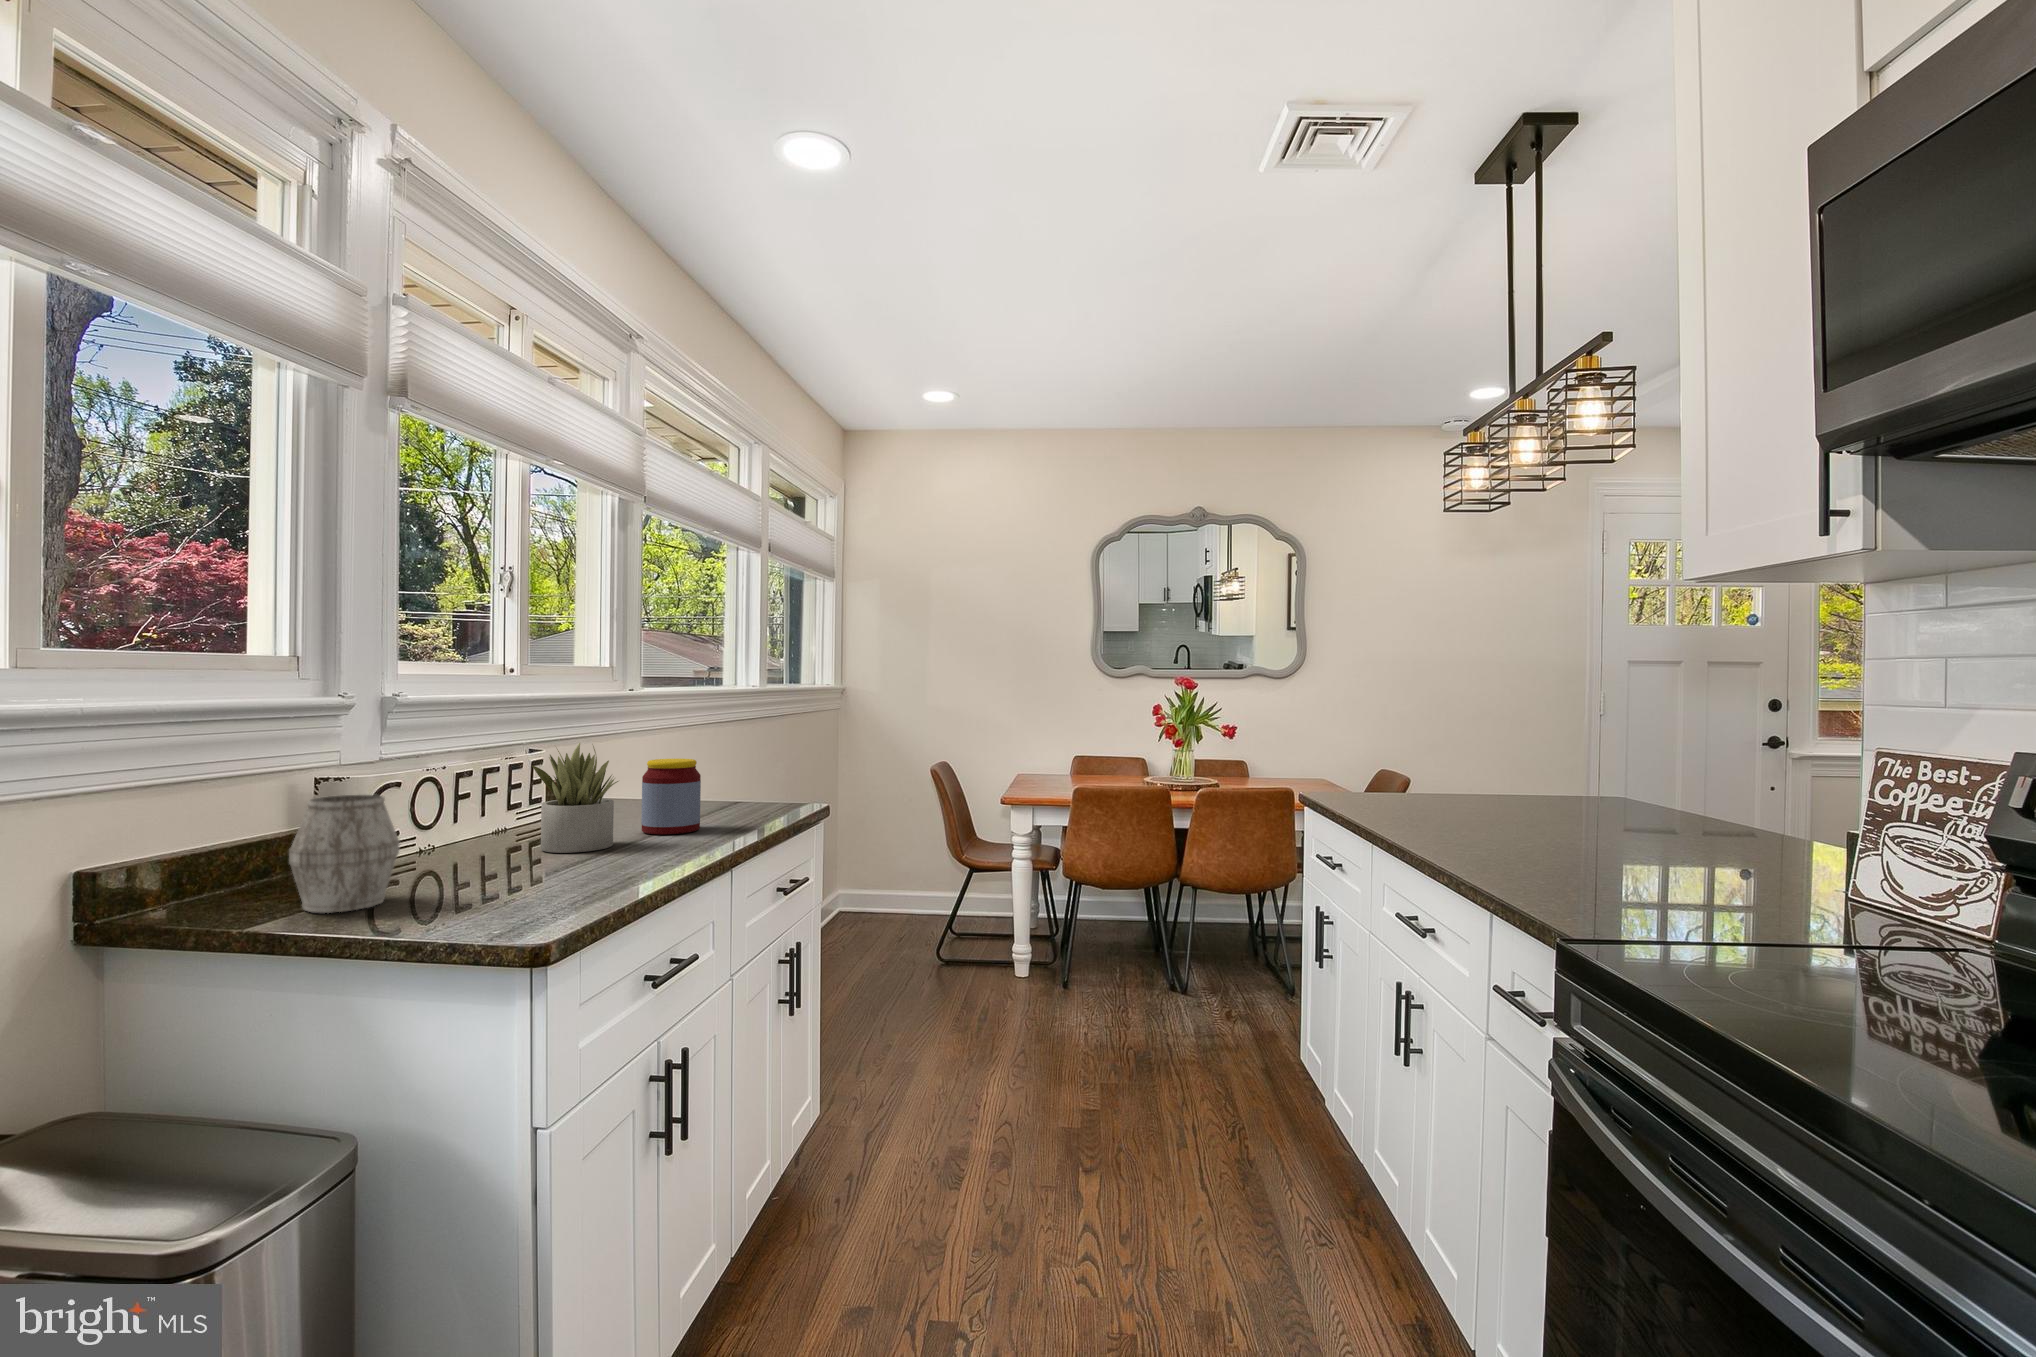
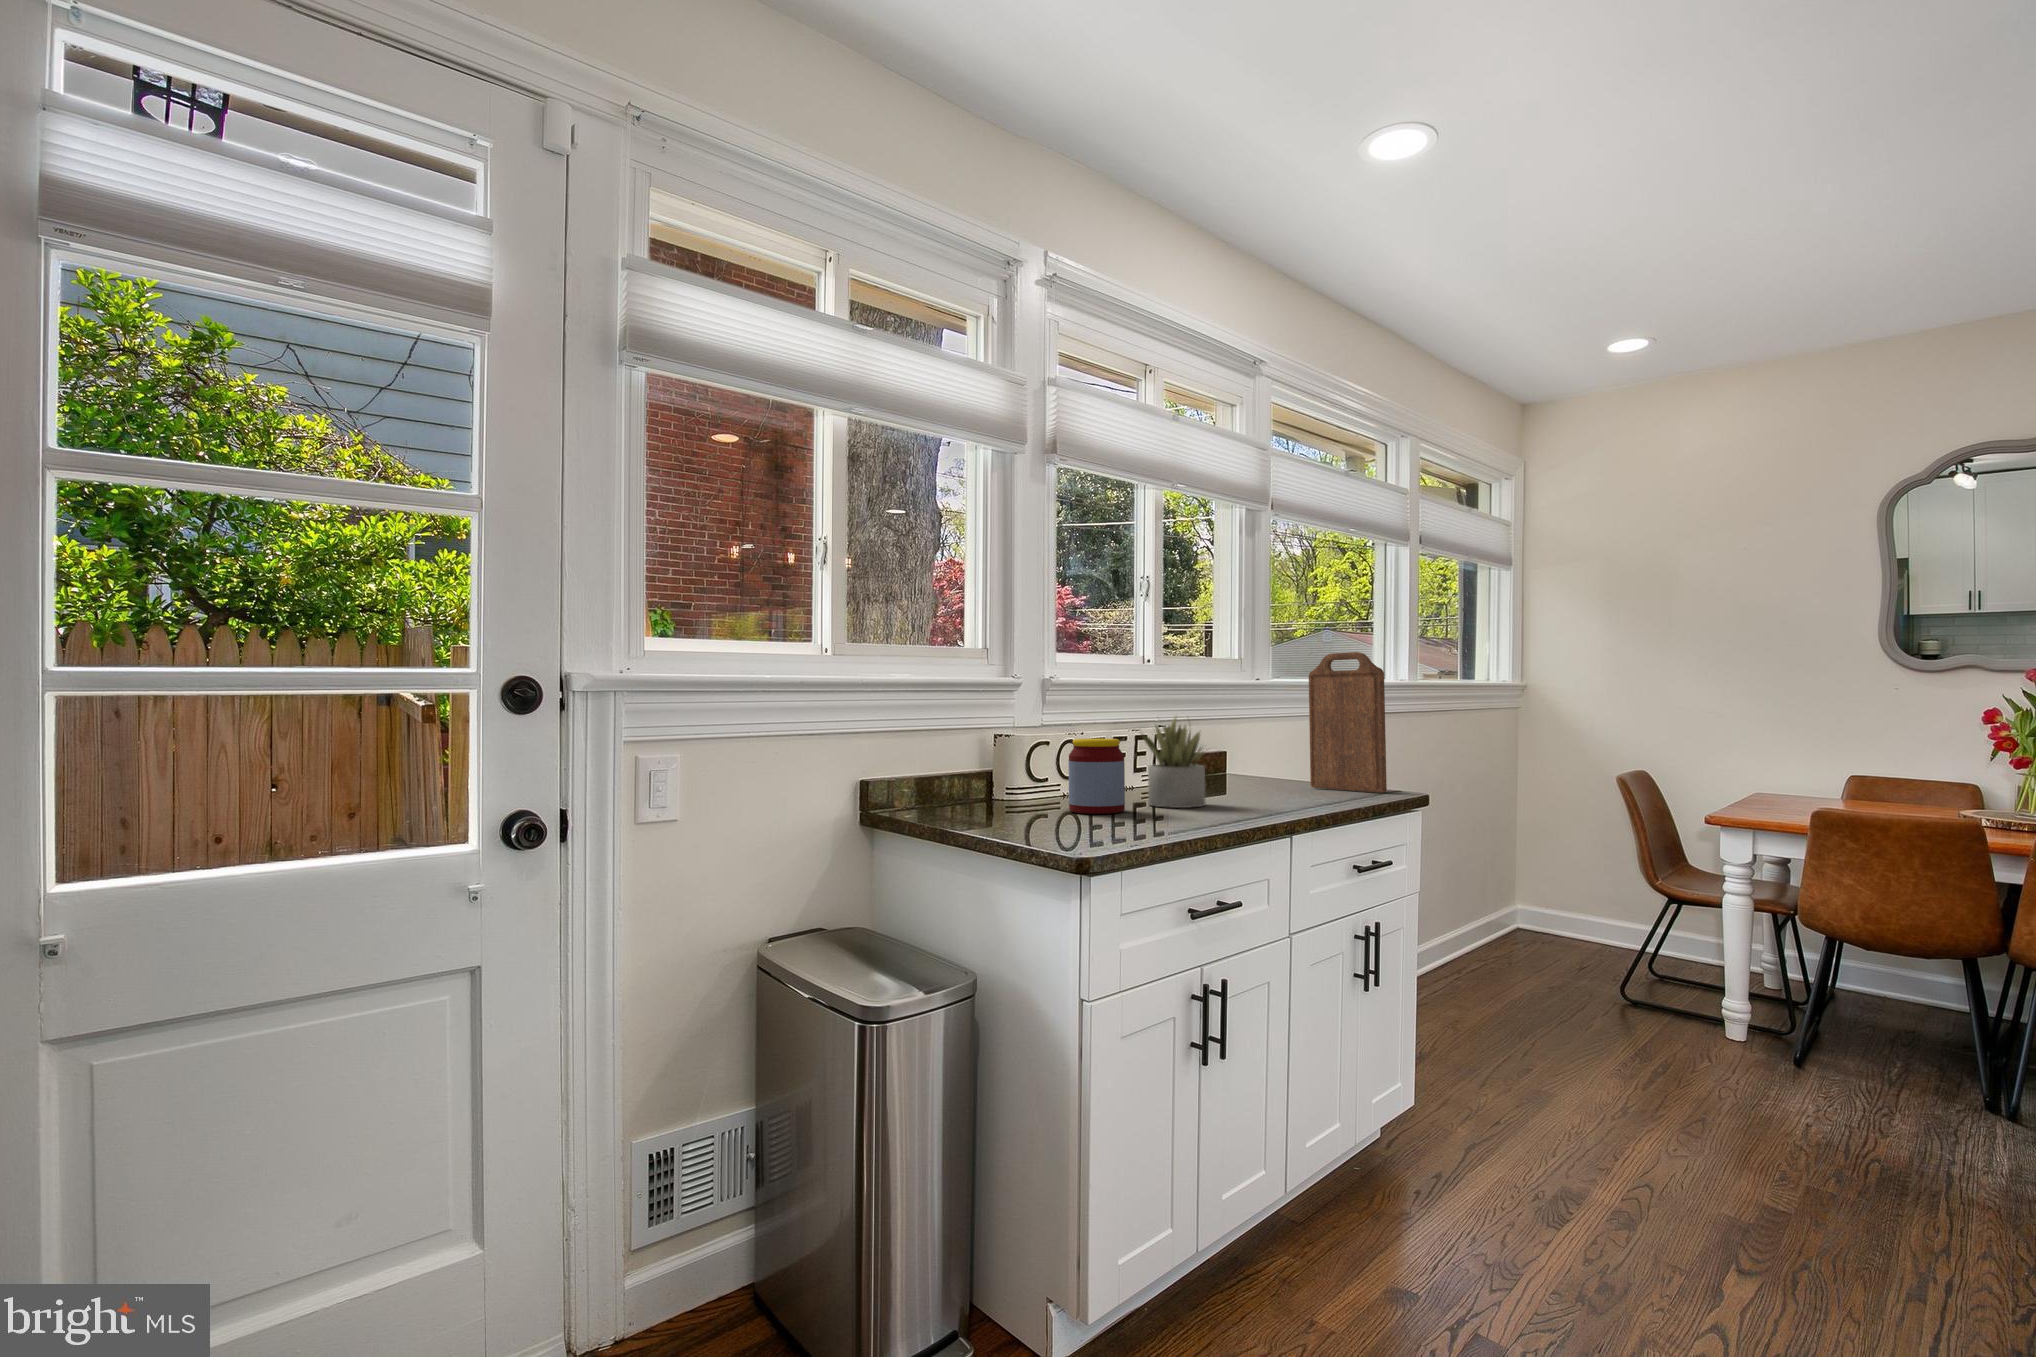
cutting board: none [700,670,780,809] -> present [1309,652,1387,793]
jar: present [641,759,701,834] -> present [1069,738,1125,814]
mug: present [289,795,400,913] -> none [963,742,1028,824]

